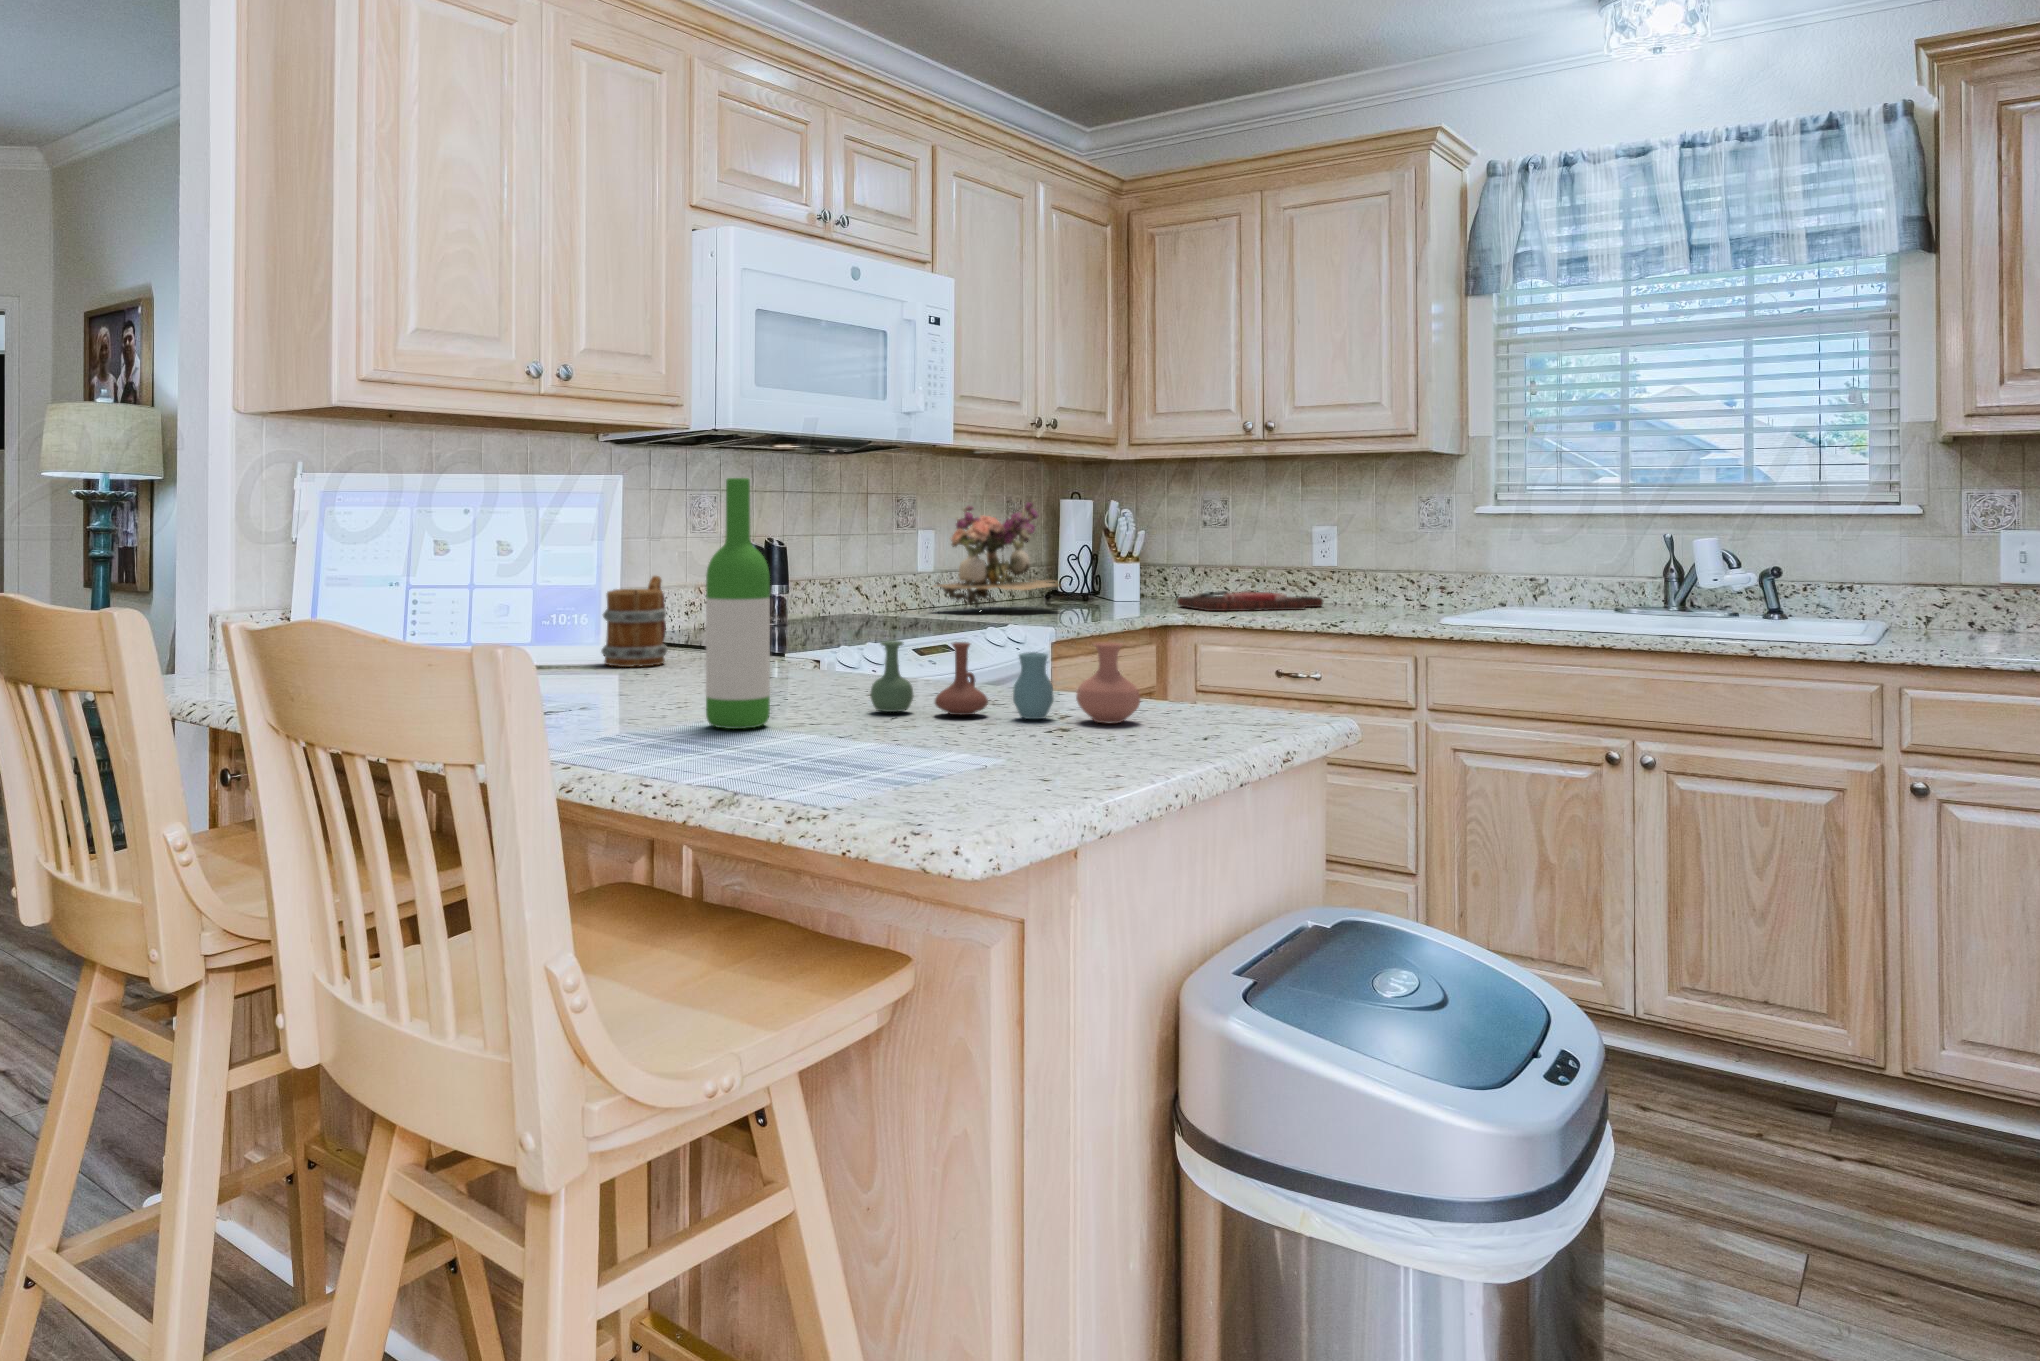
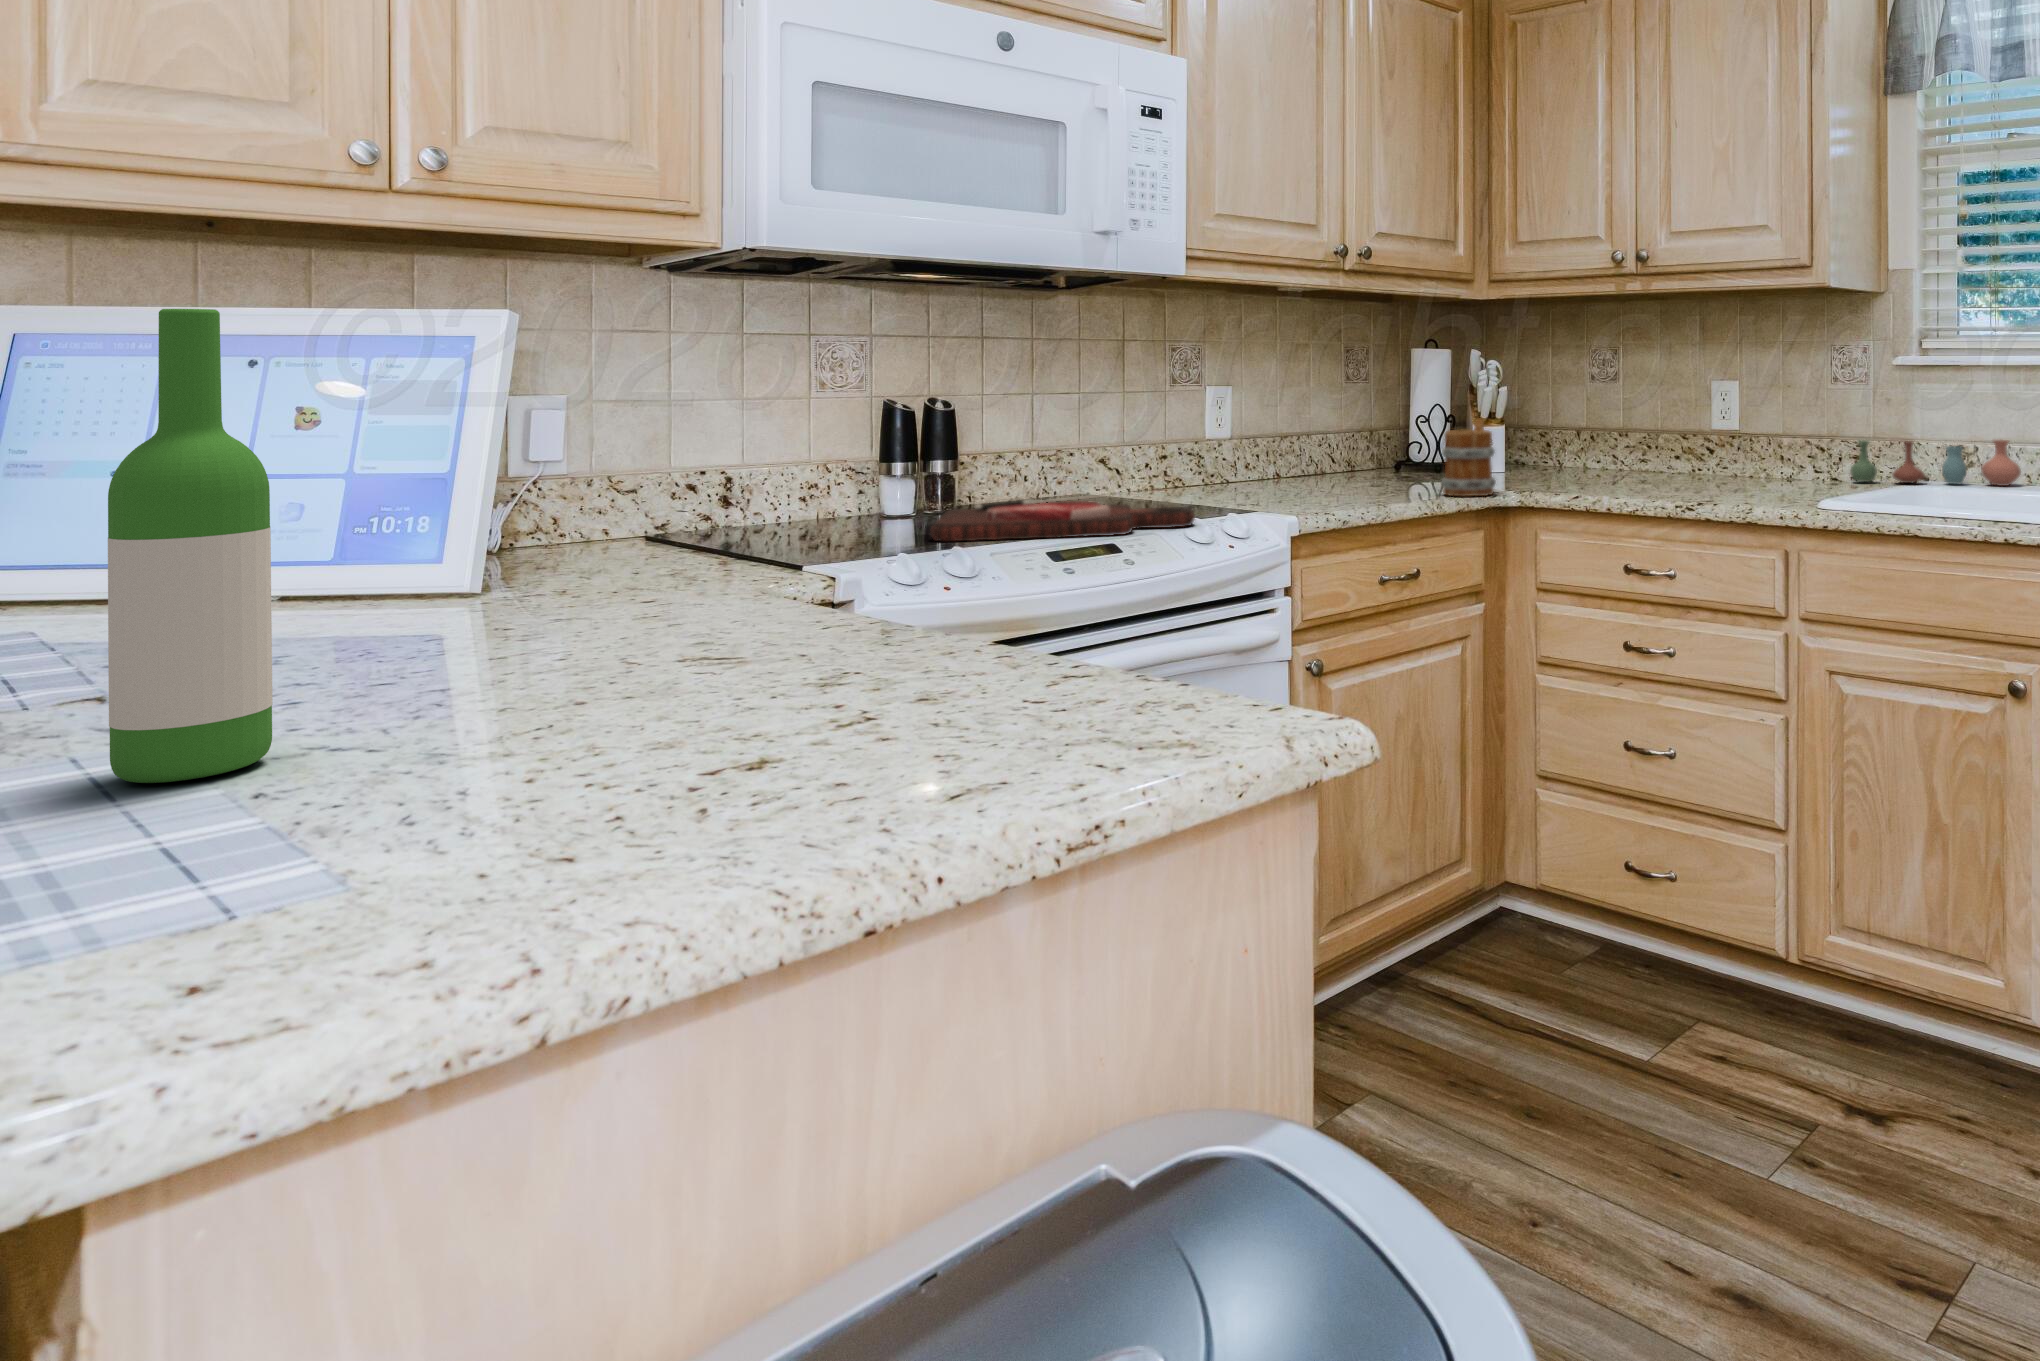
flower arrangement: present [934,501,1061,609] -> none [1215,346,1390,486]
mug: present [601,576,668,667] -> present [1441,418,1496,496]
cutting board: present [1177,588,1324,611] -> present [930,495,1195,541]
vase: present [870,640,1140,723] -> present [1851,440,2021,486]

